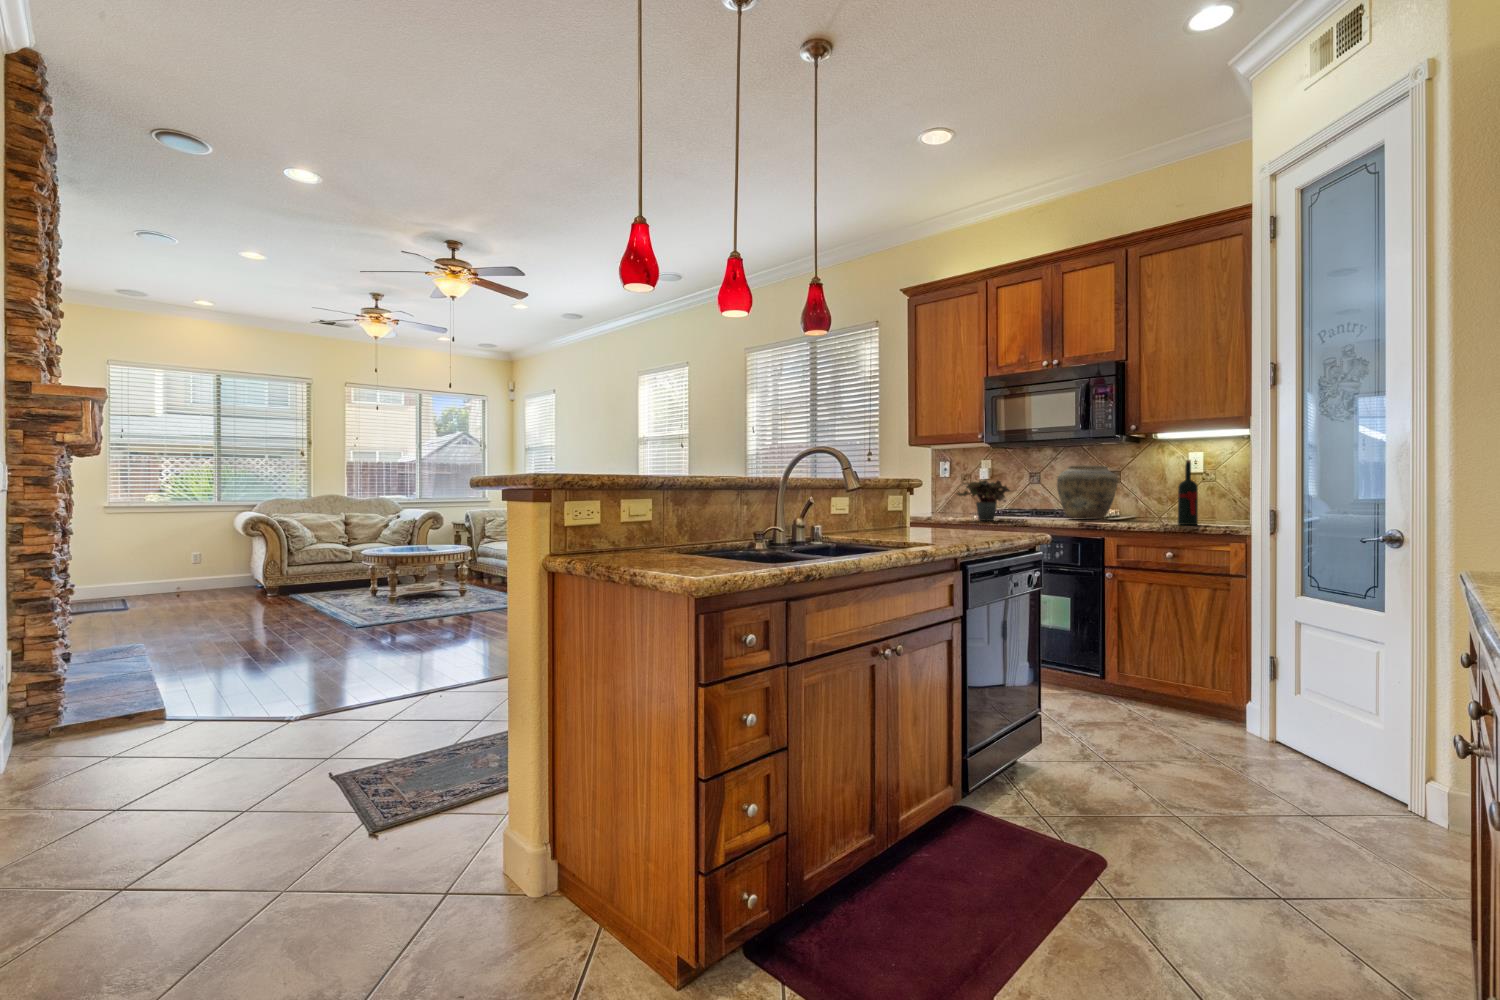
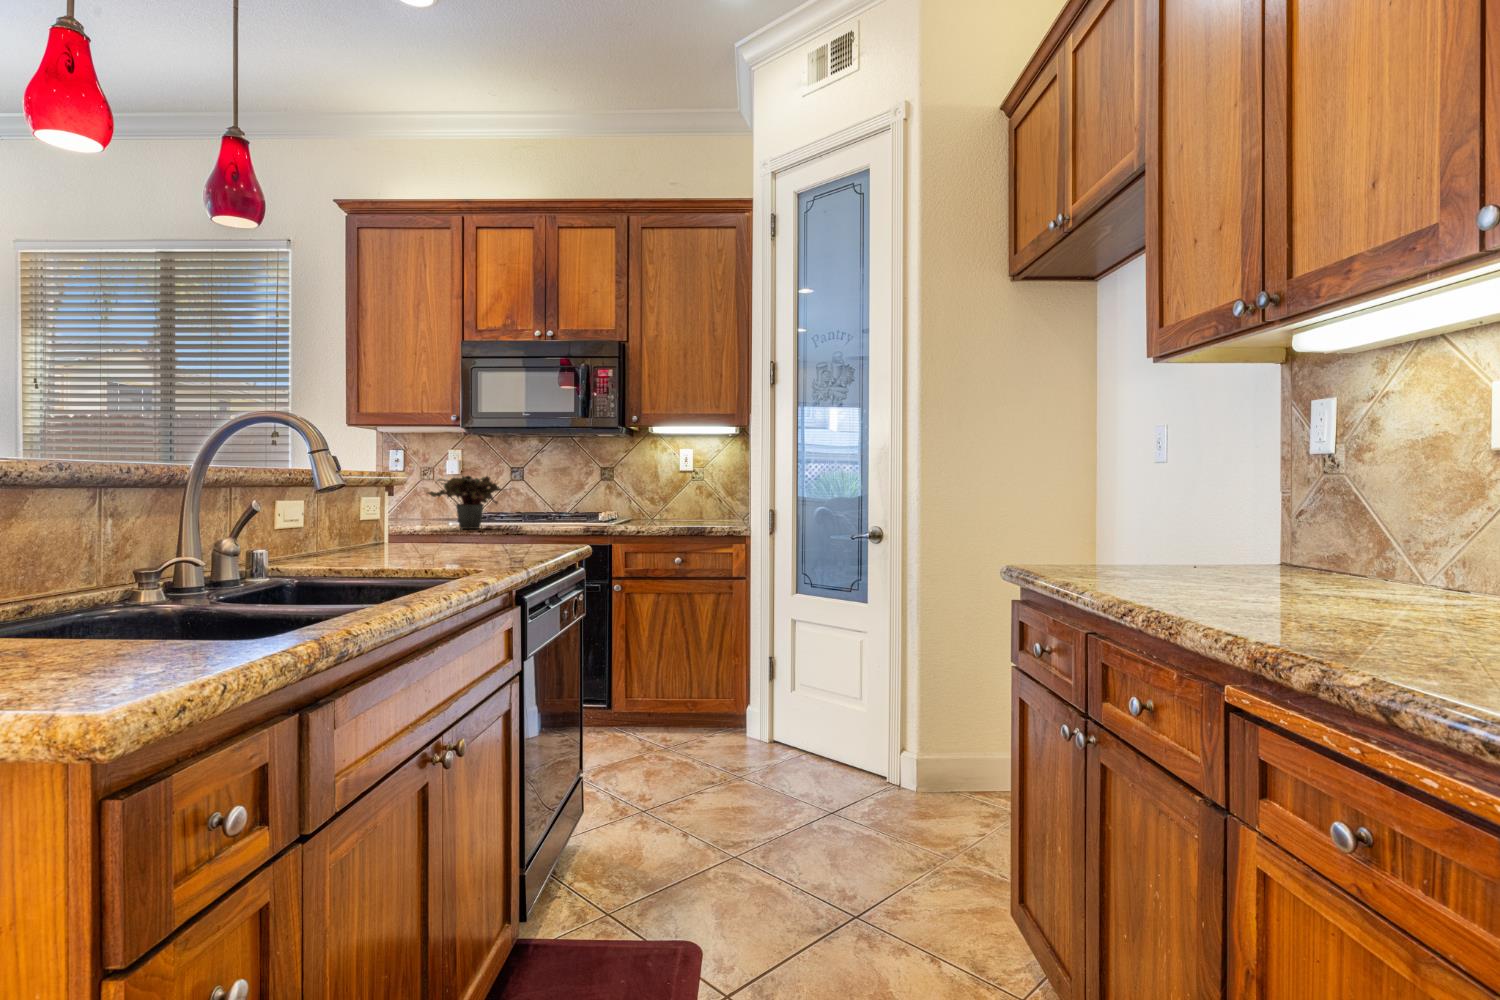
wine bottle: present [1178,460,1198,525] -> none [686,457,705,527]
vase: present [1057,465,1118,519] -> none [548,460,613,522]

